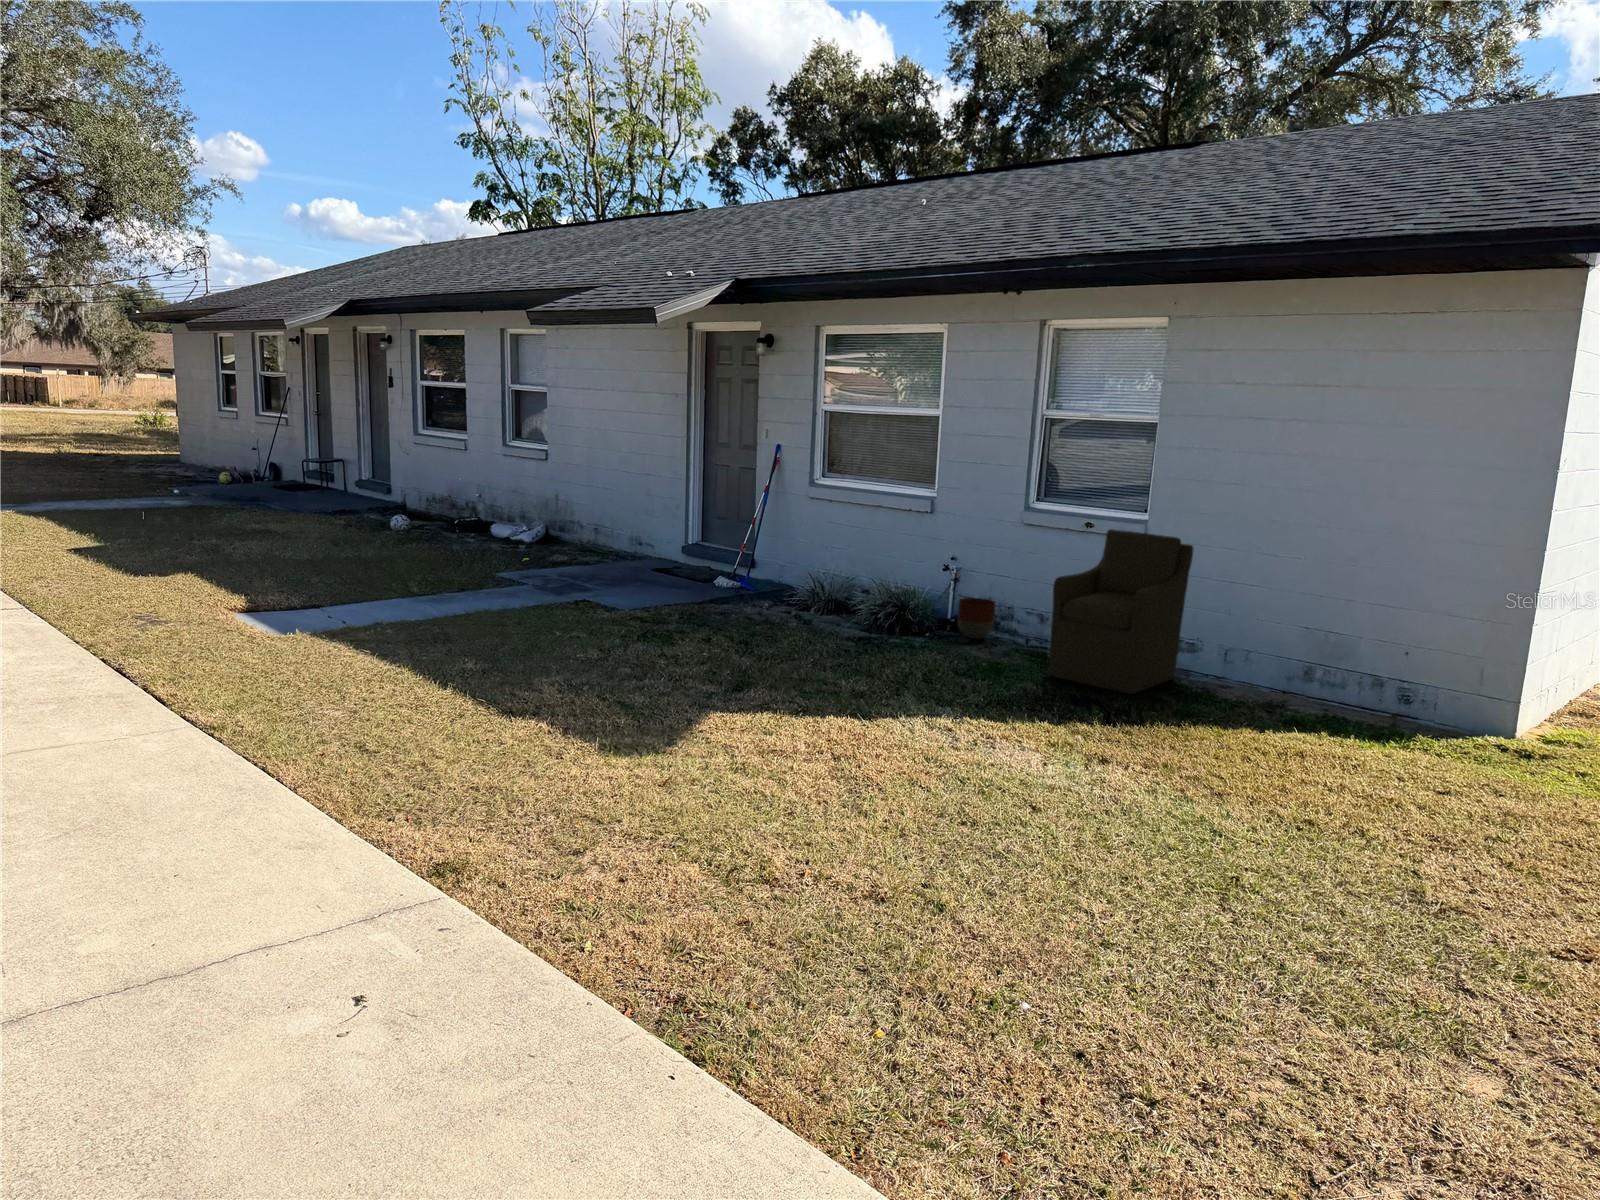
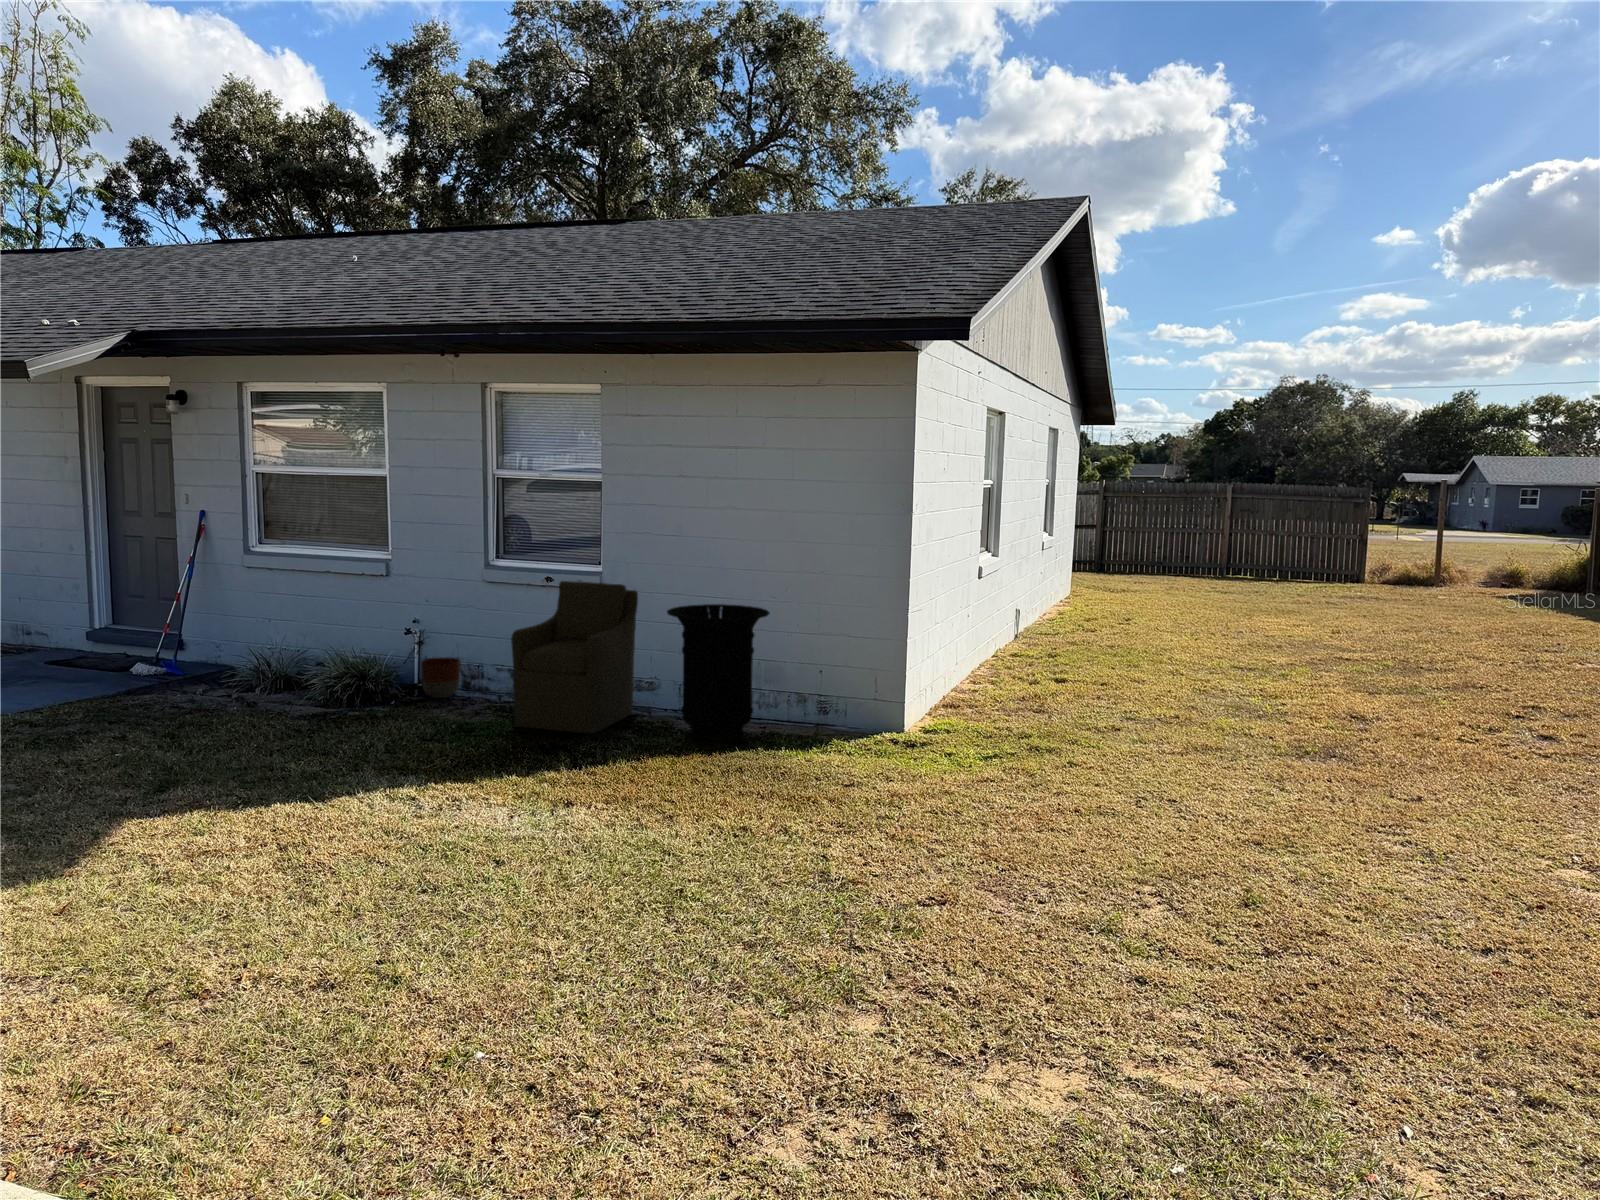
trash can: none [1229,566,1357,721] -> present [667,604,770,740]

